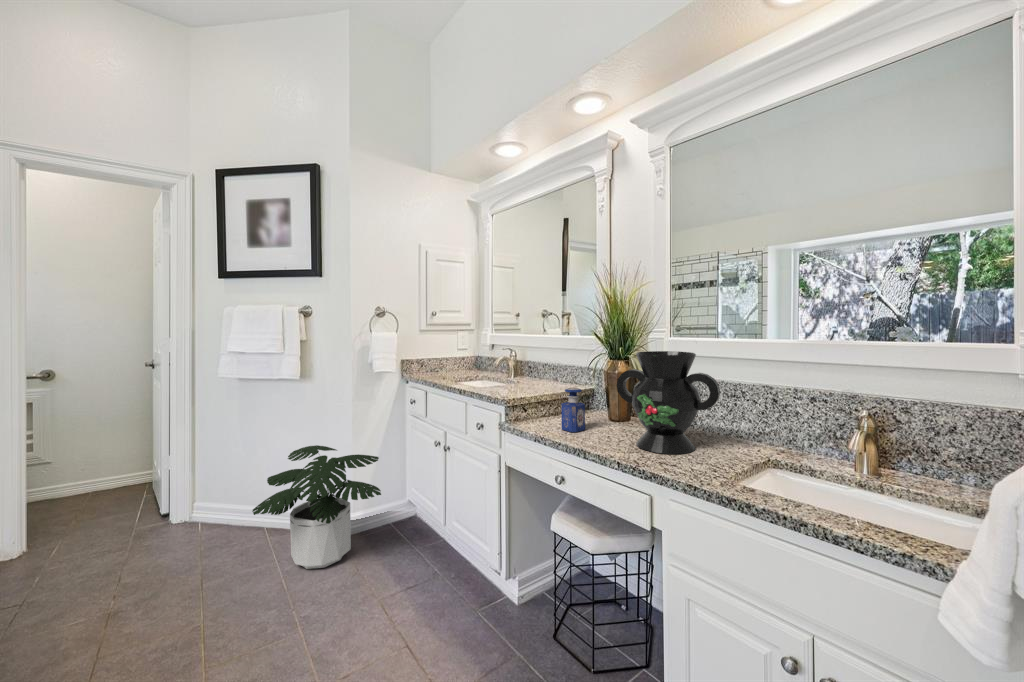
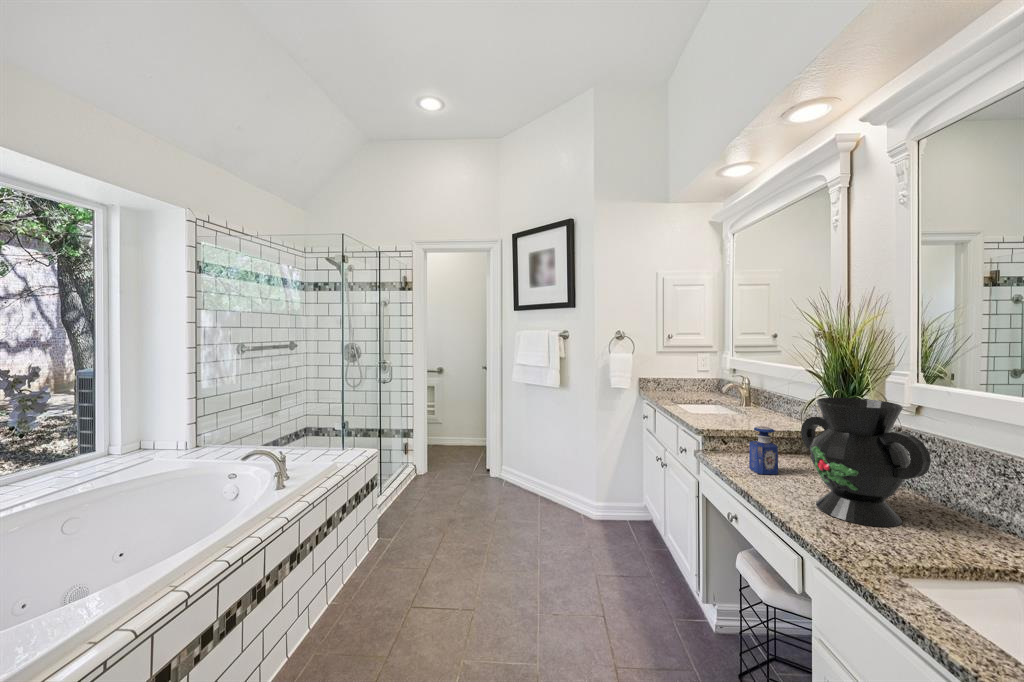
potted plant: present [252,445,381,569] -> none [515,441,610,538]

